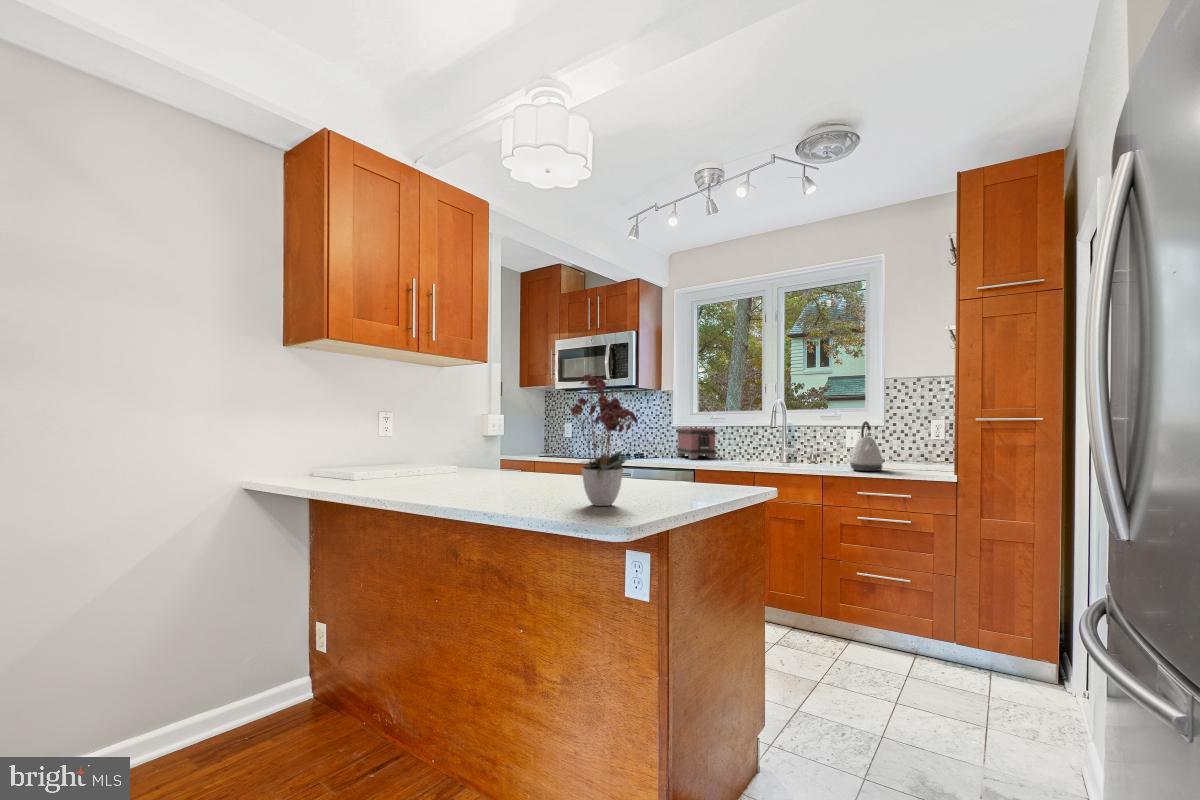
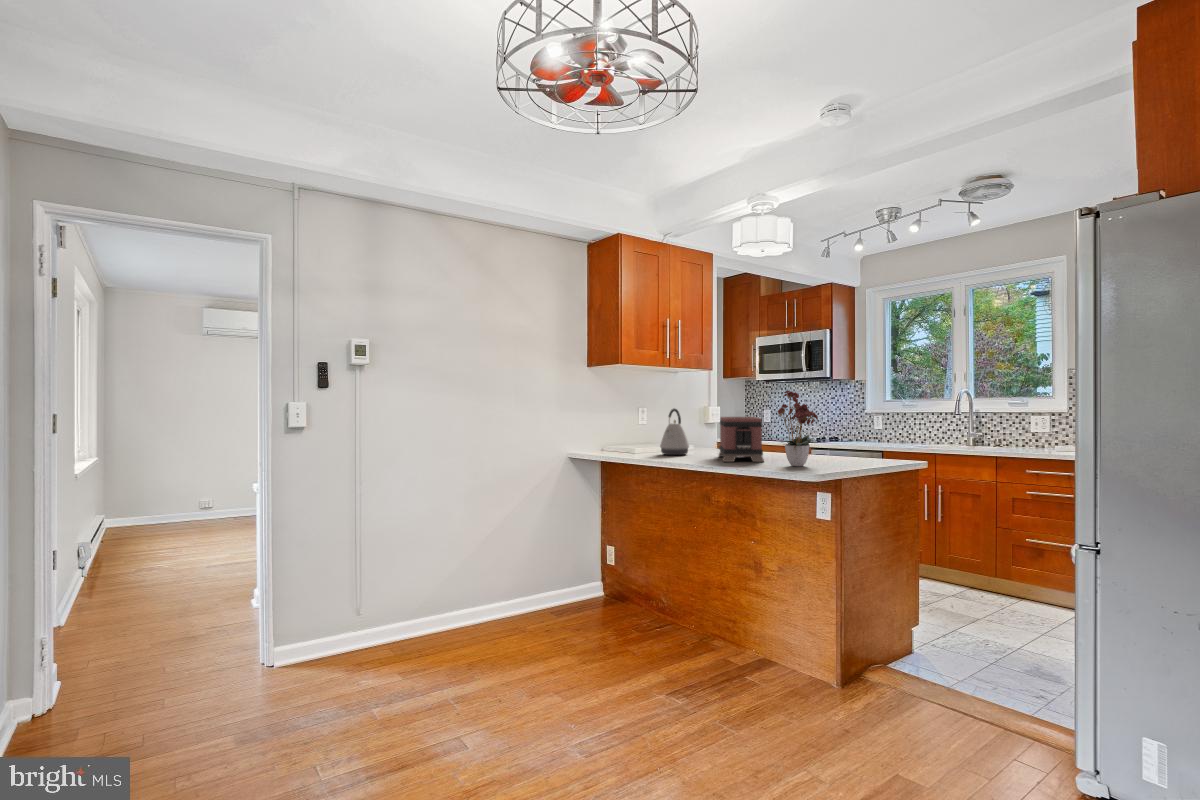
kettle: present [850,421,884,471] -> present [660,409,689,455]
toaster: present [676,428,716,459] -> present [719,417,764,462]

